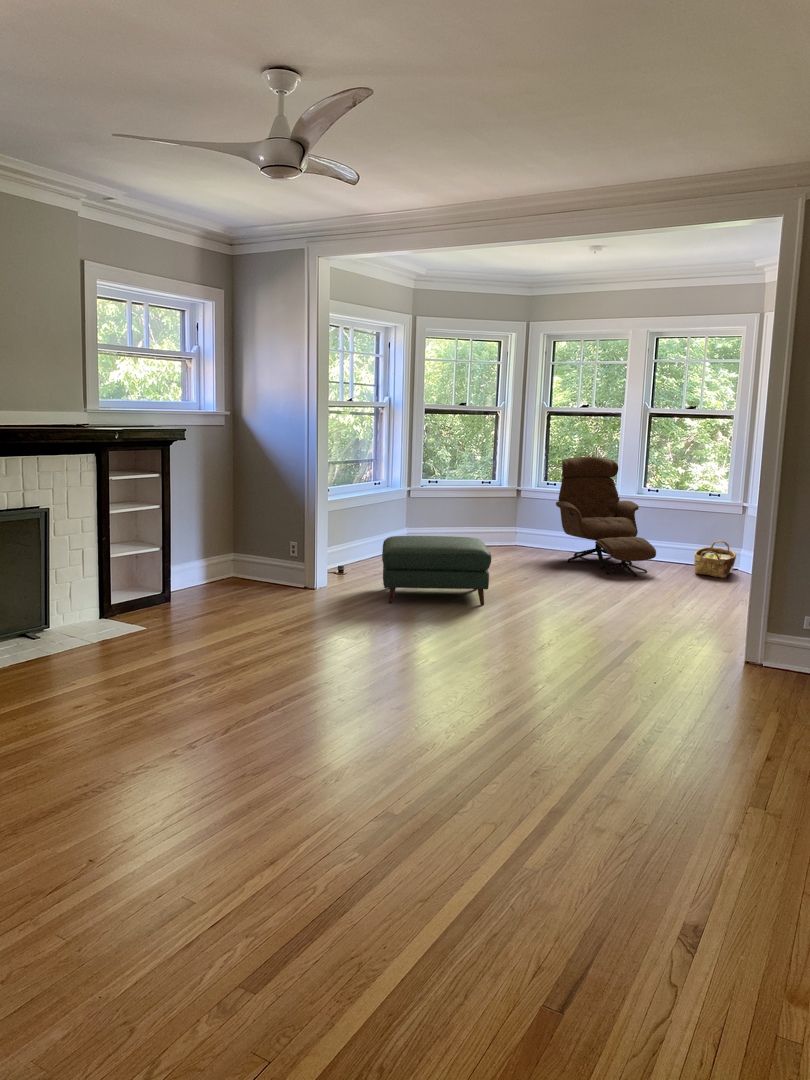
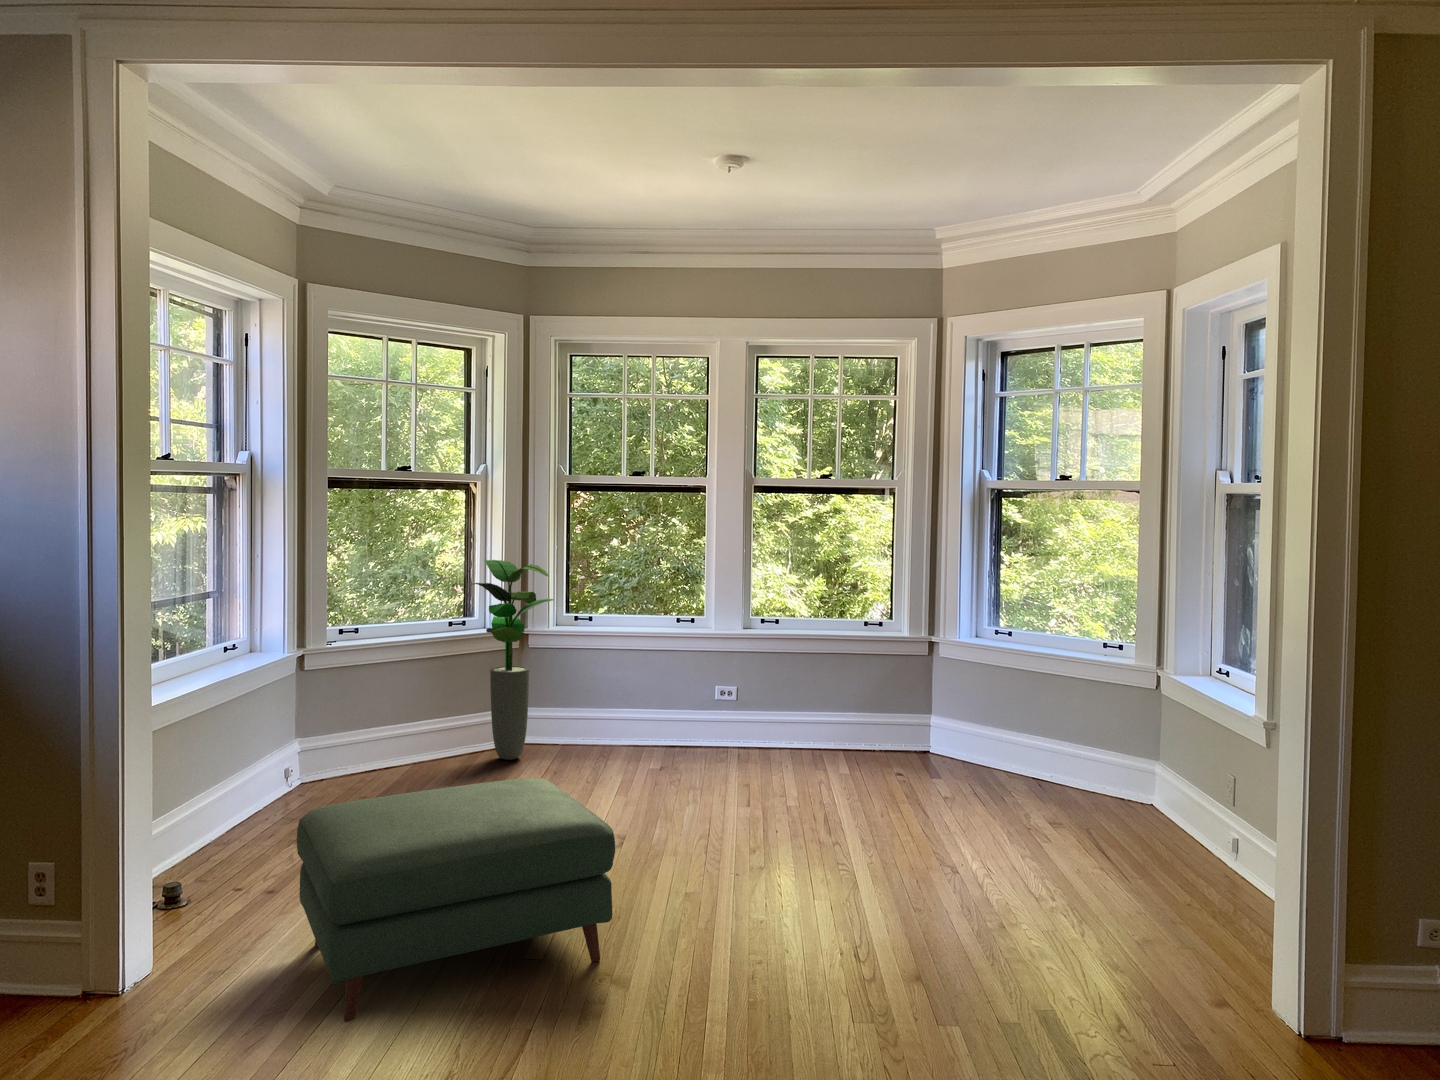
potted plant: none [486,450,529,550] -> present [468,560,554,760]
lounge chair: present [556,457,656,577] -> none [613,566,825,795]
woven basket: present [694,541,736,578] -> none [871,701,938,770]

